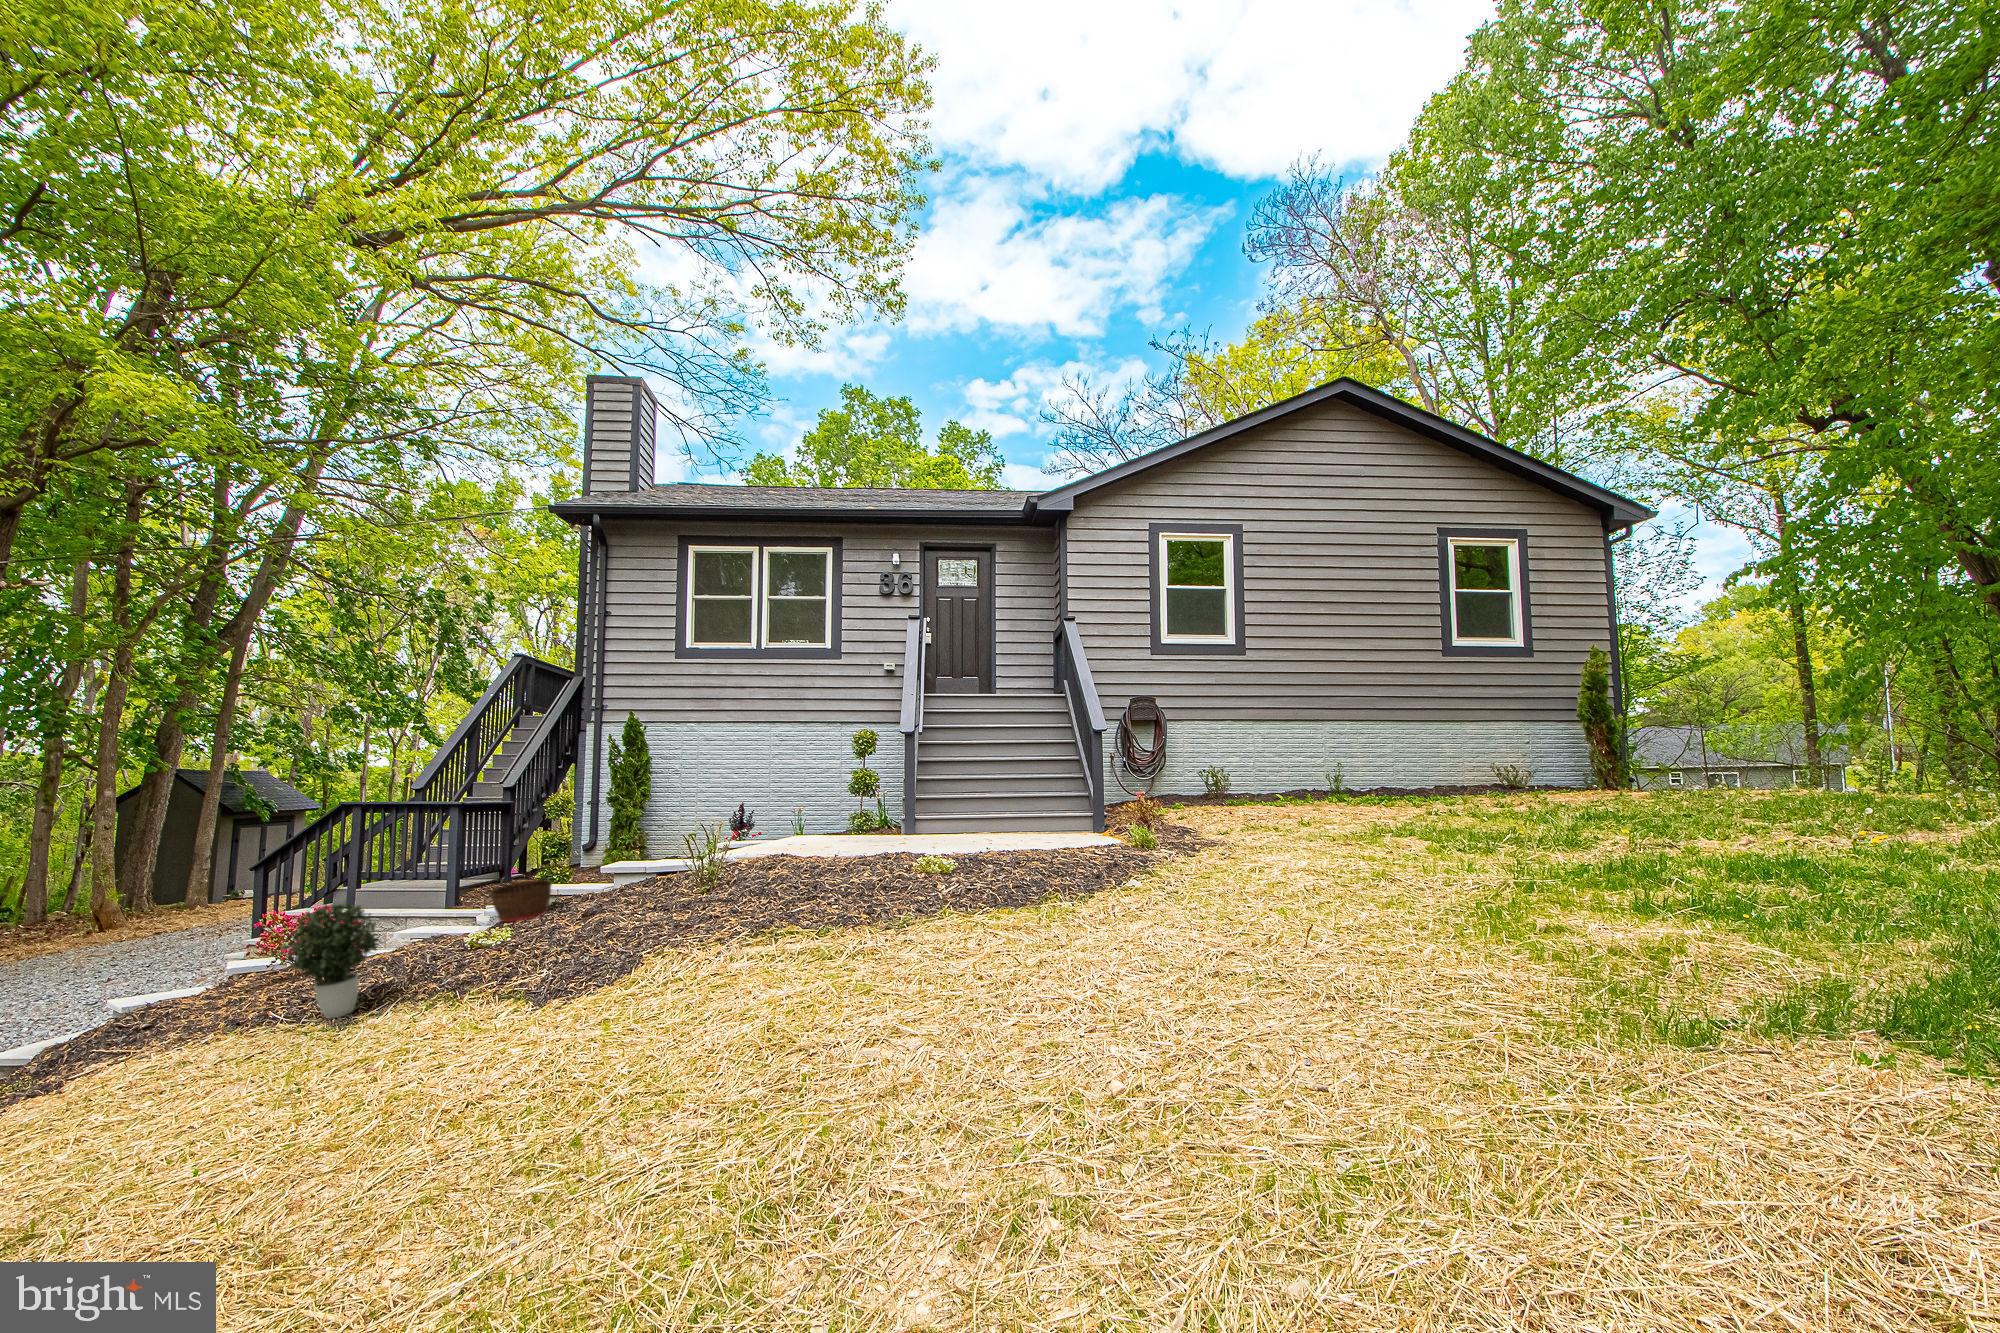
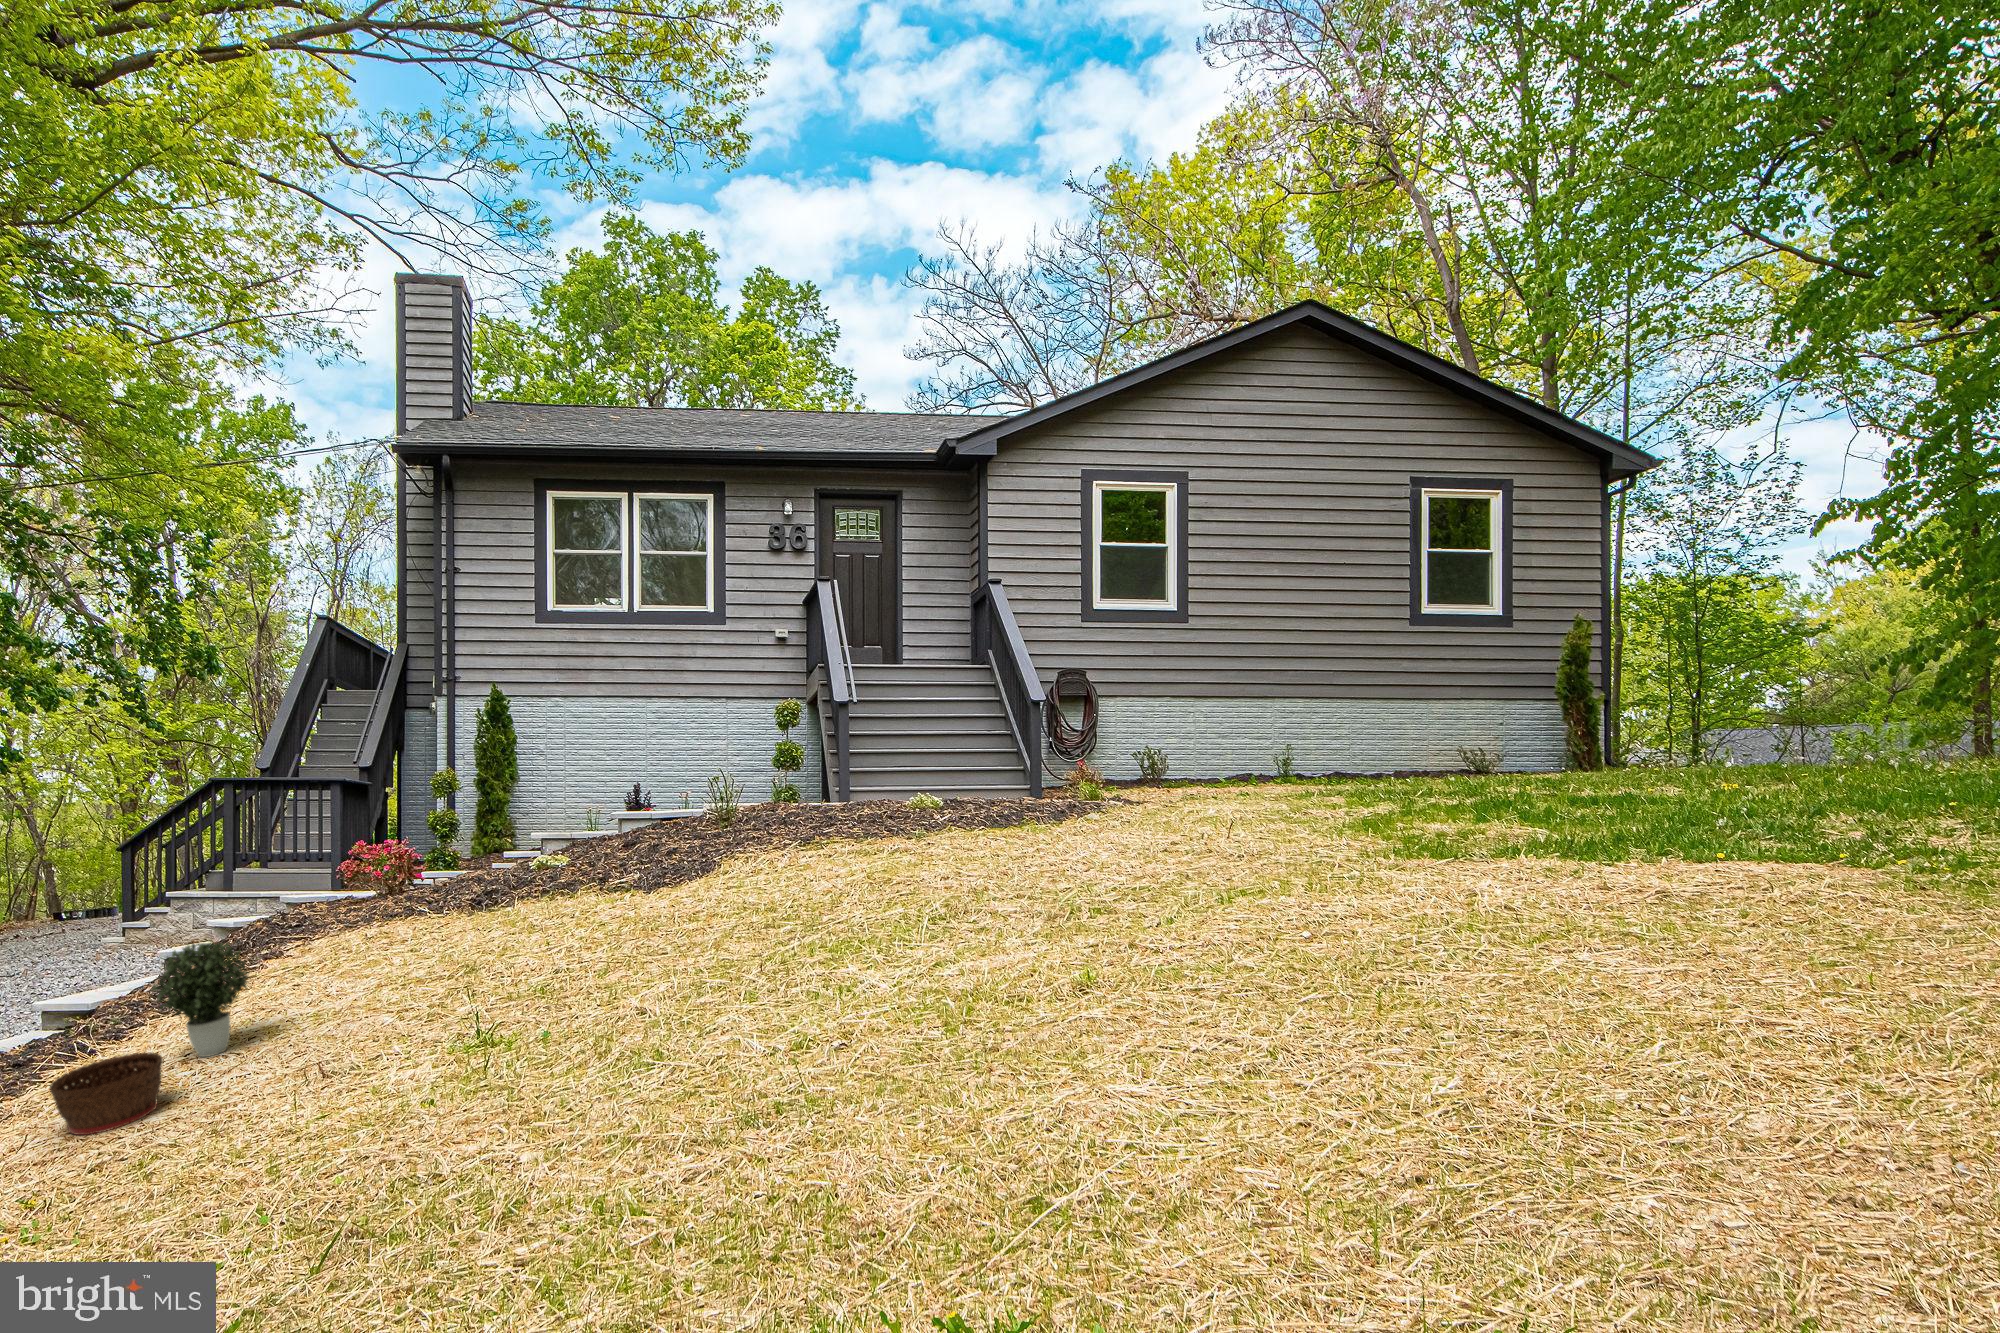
basket: present [490,879,552,922] -> present [50,1053,163,1135]

